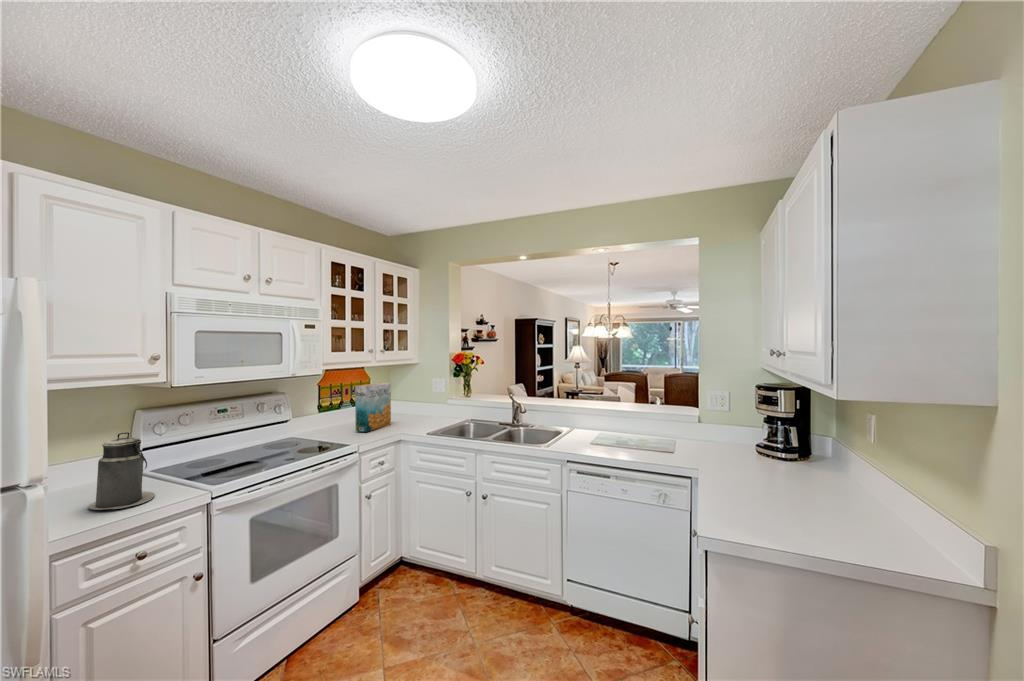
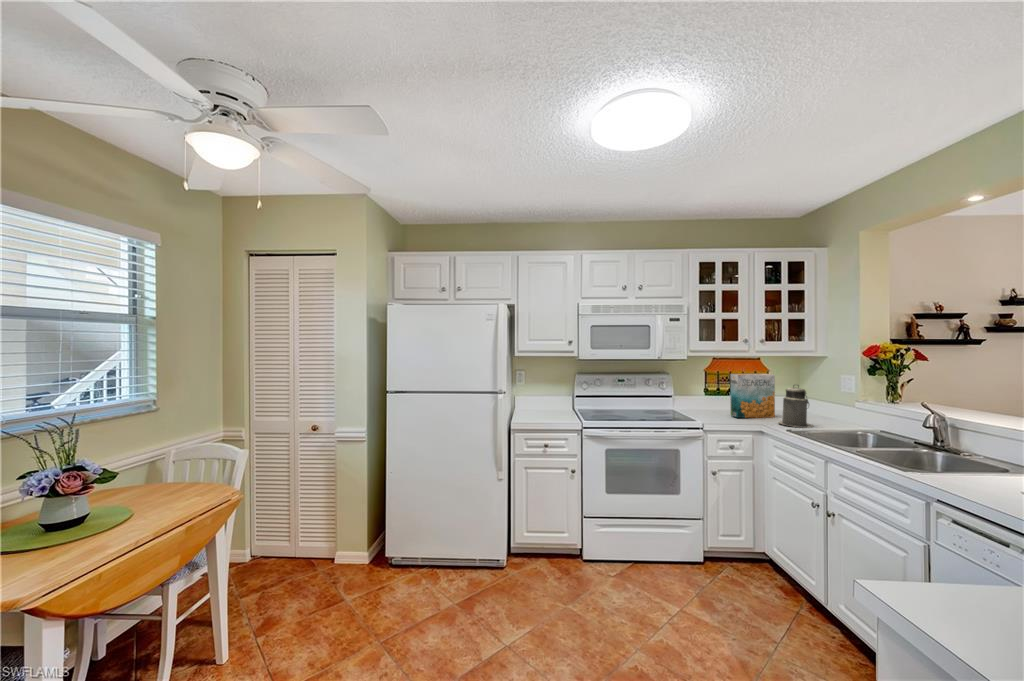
canister: present [88,432,155,510] -> present [779,385,813,428]

